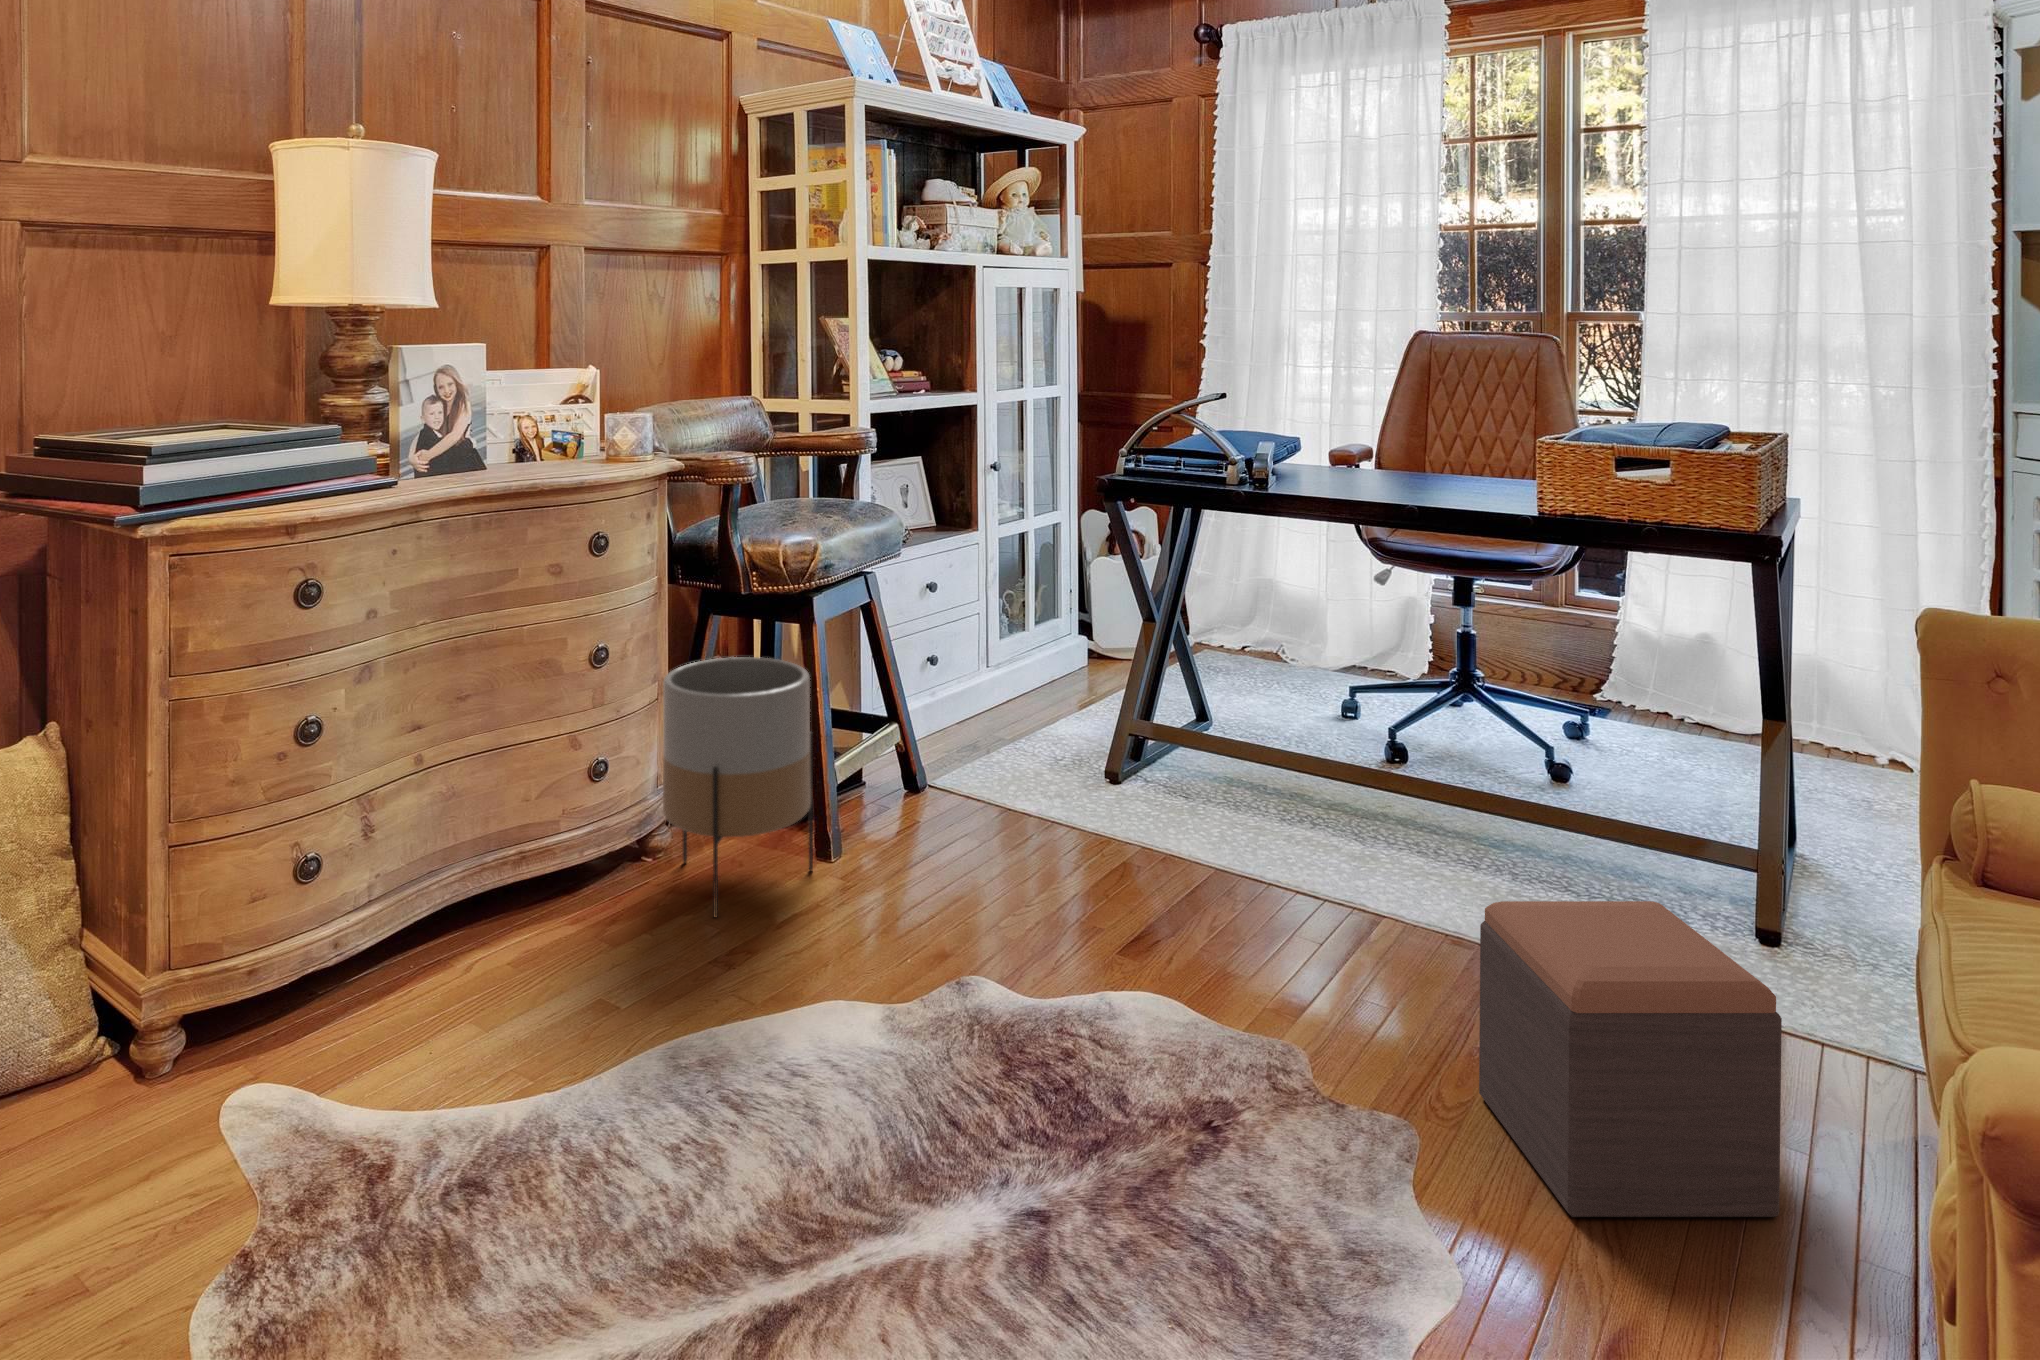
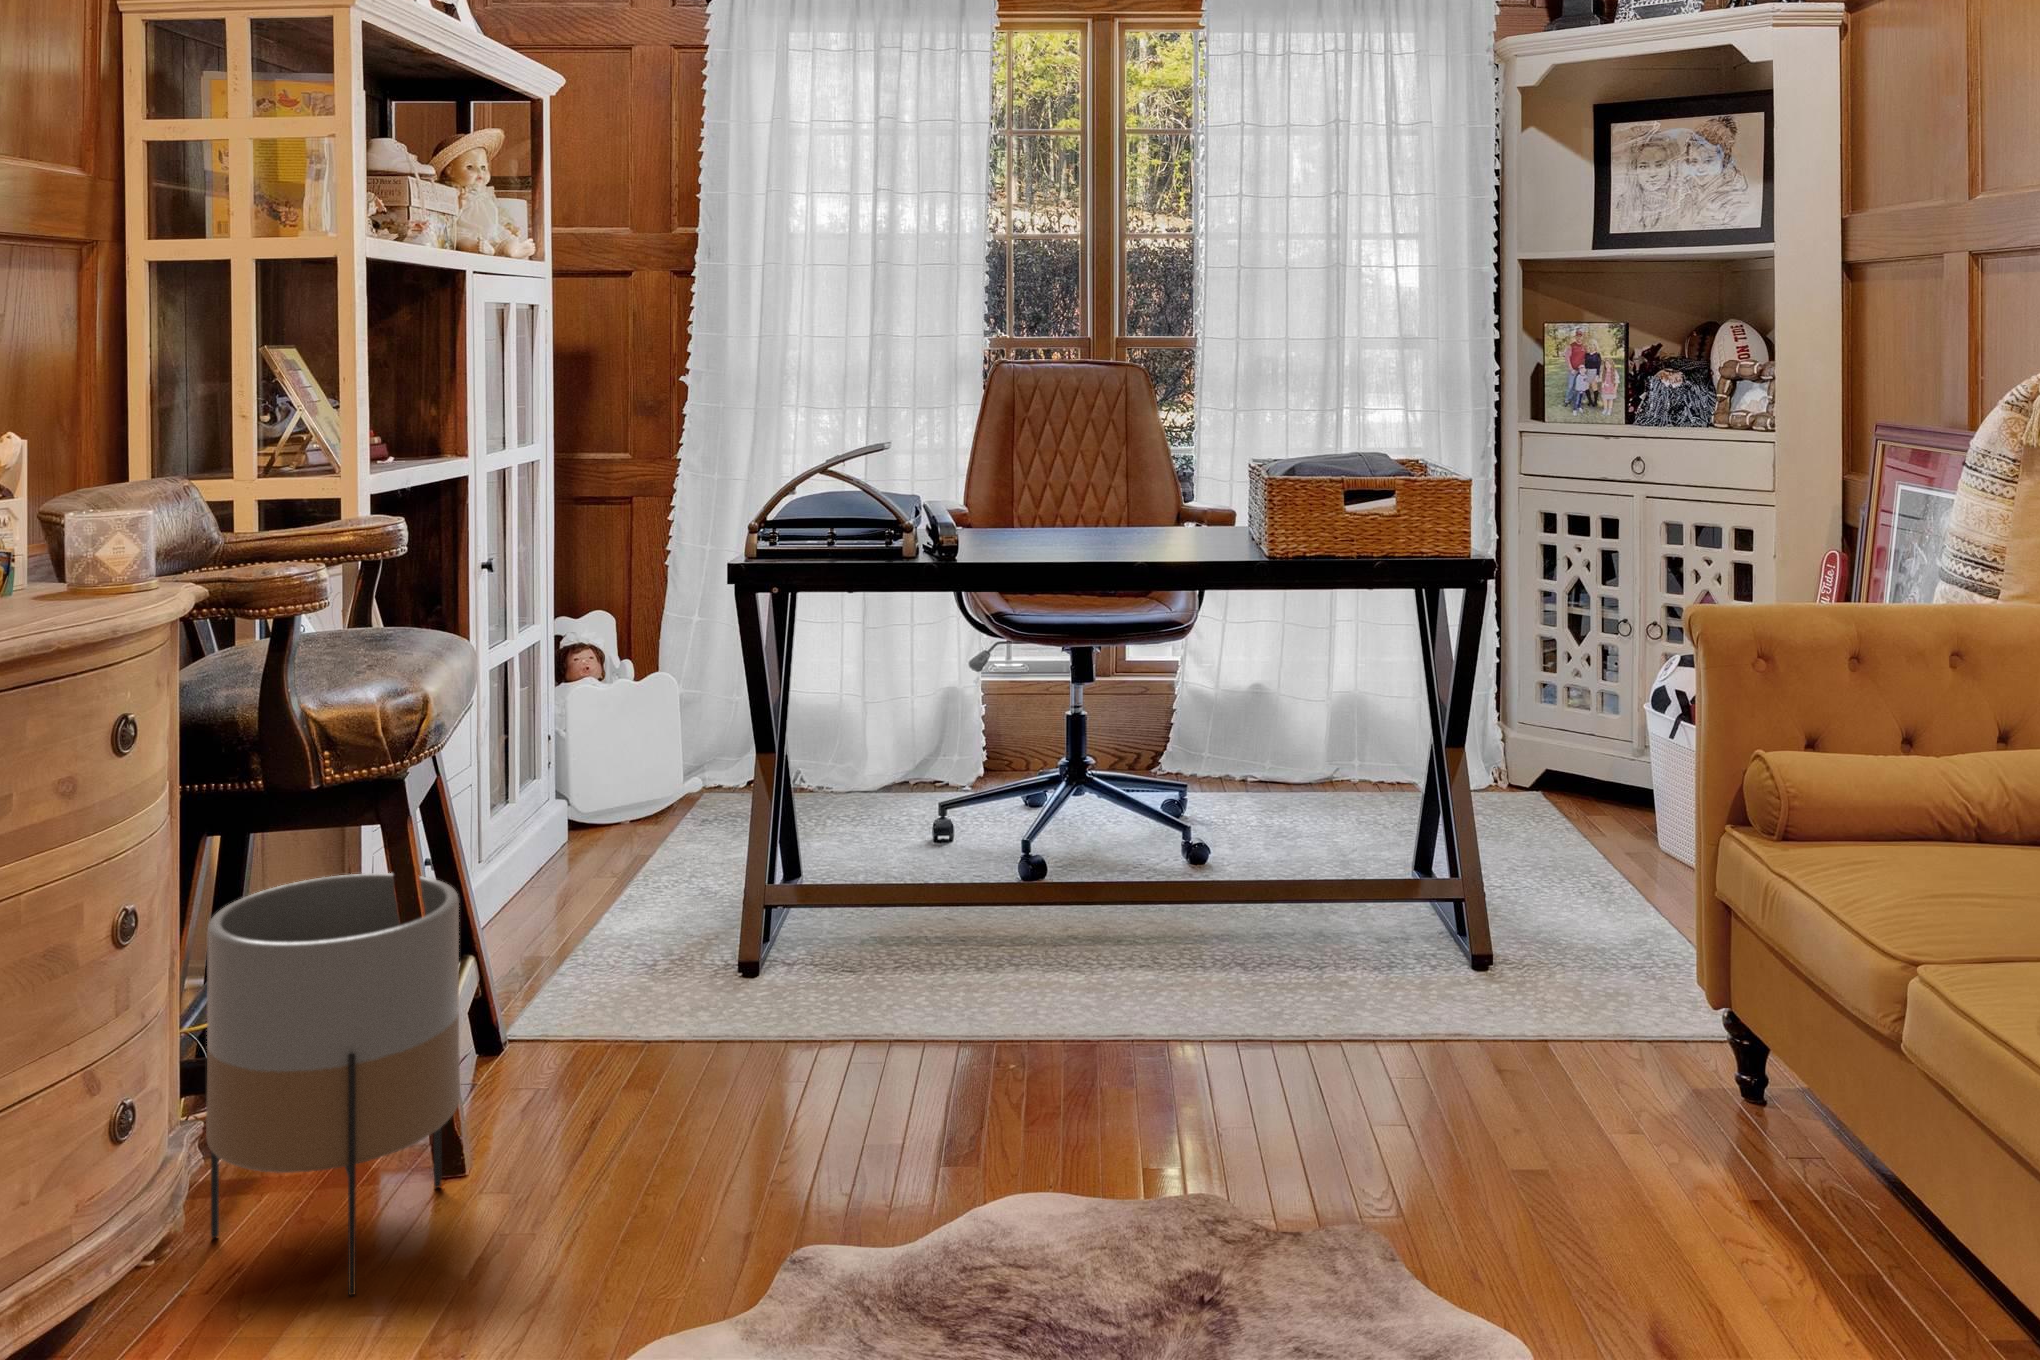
footstool: present [1479,901,1782,1217] -> none [1400,928,1684,1257]

